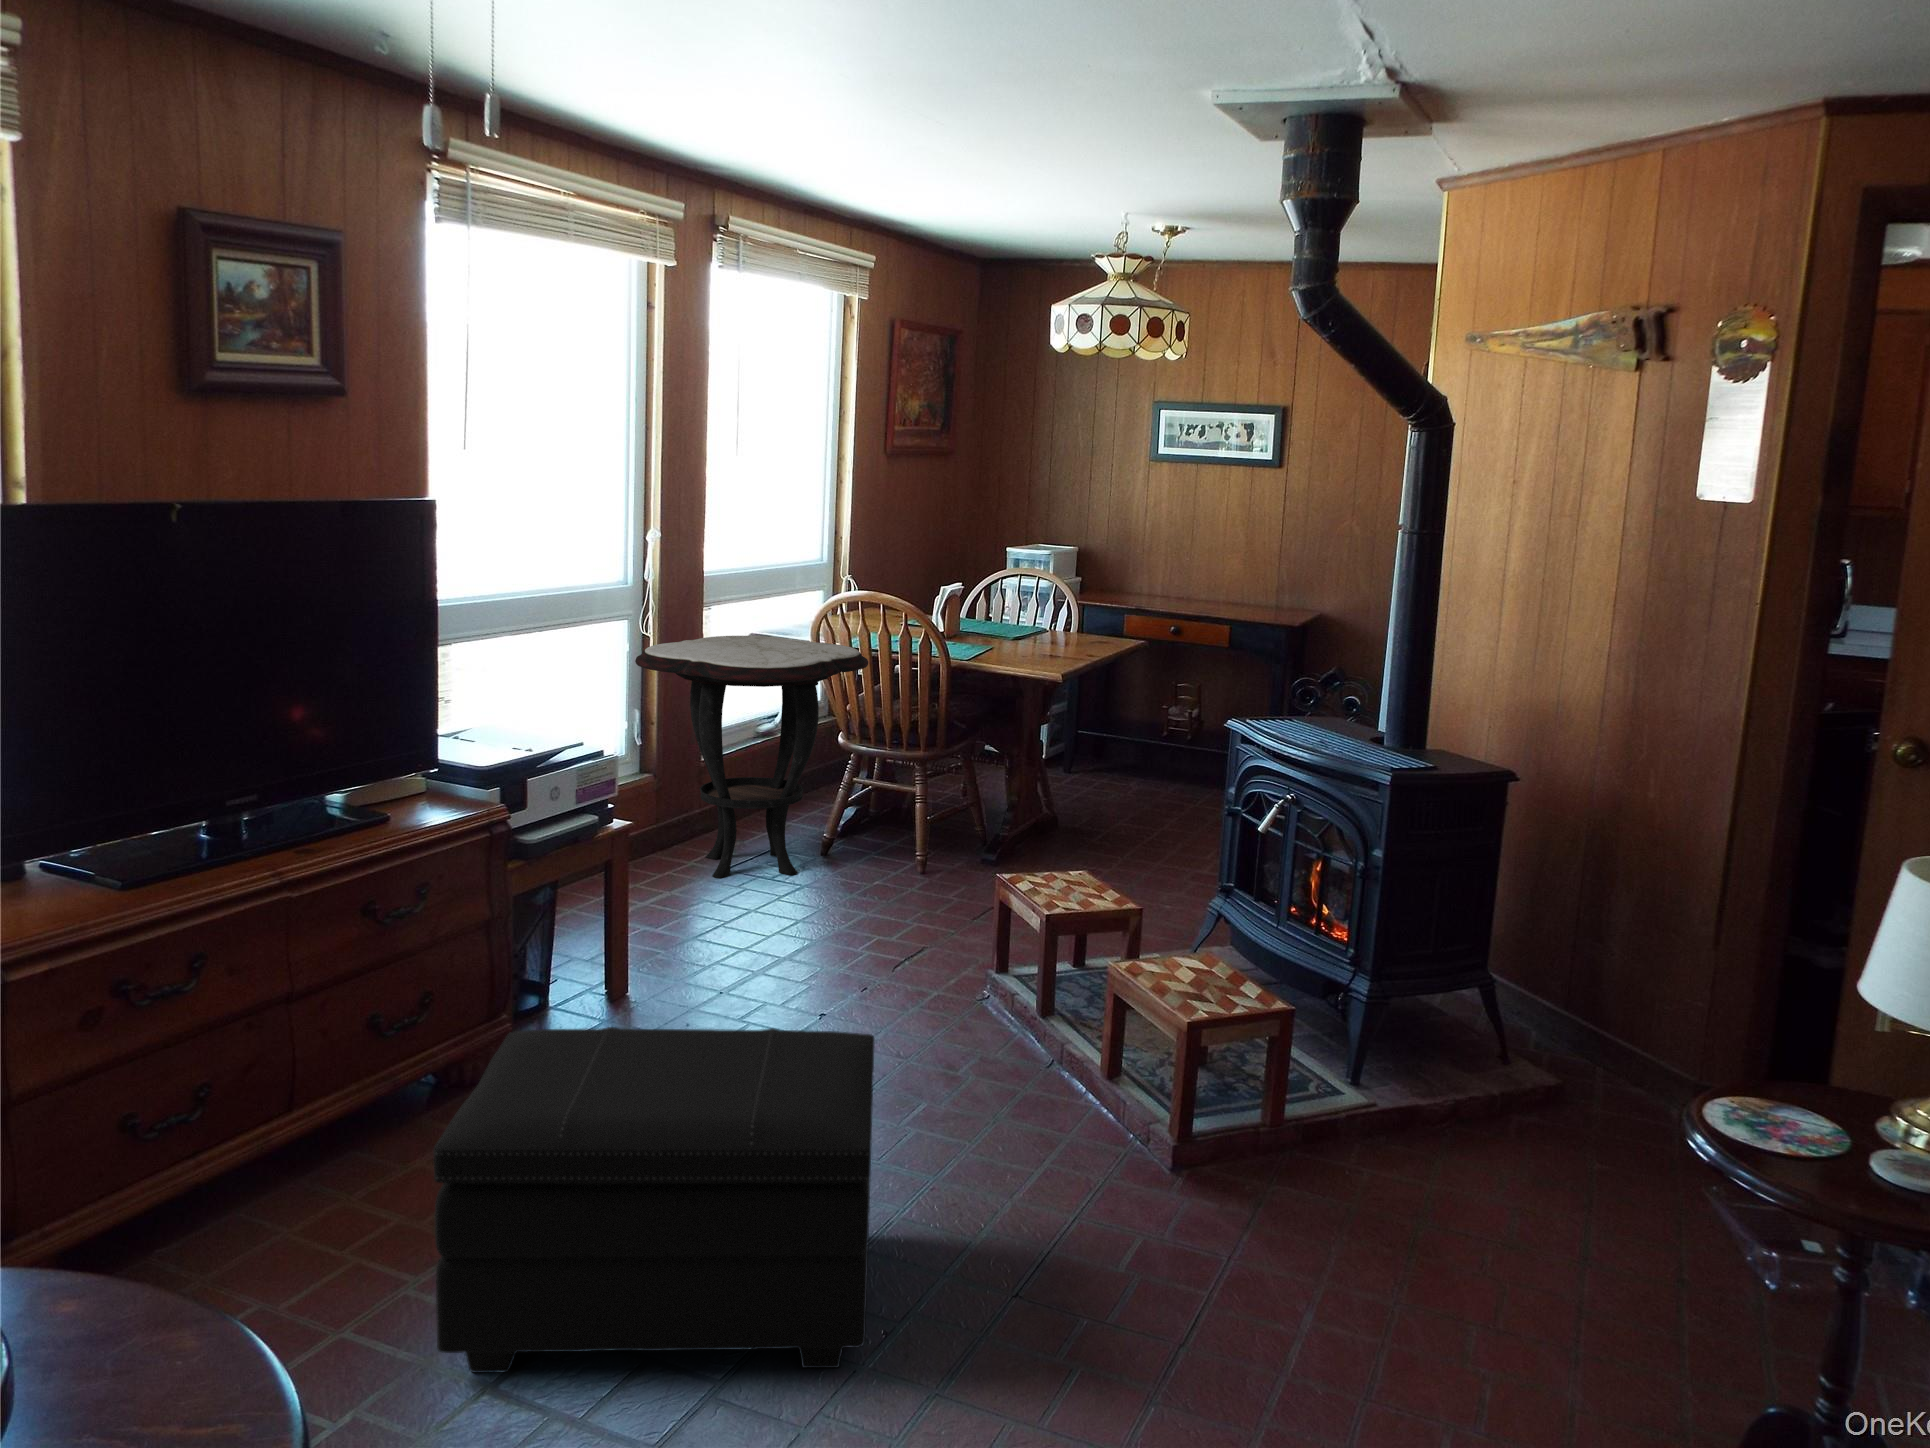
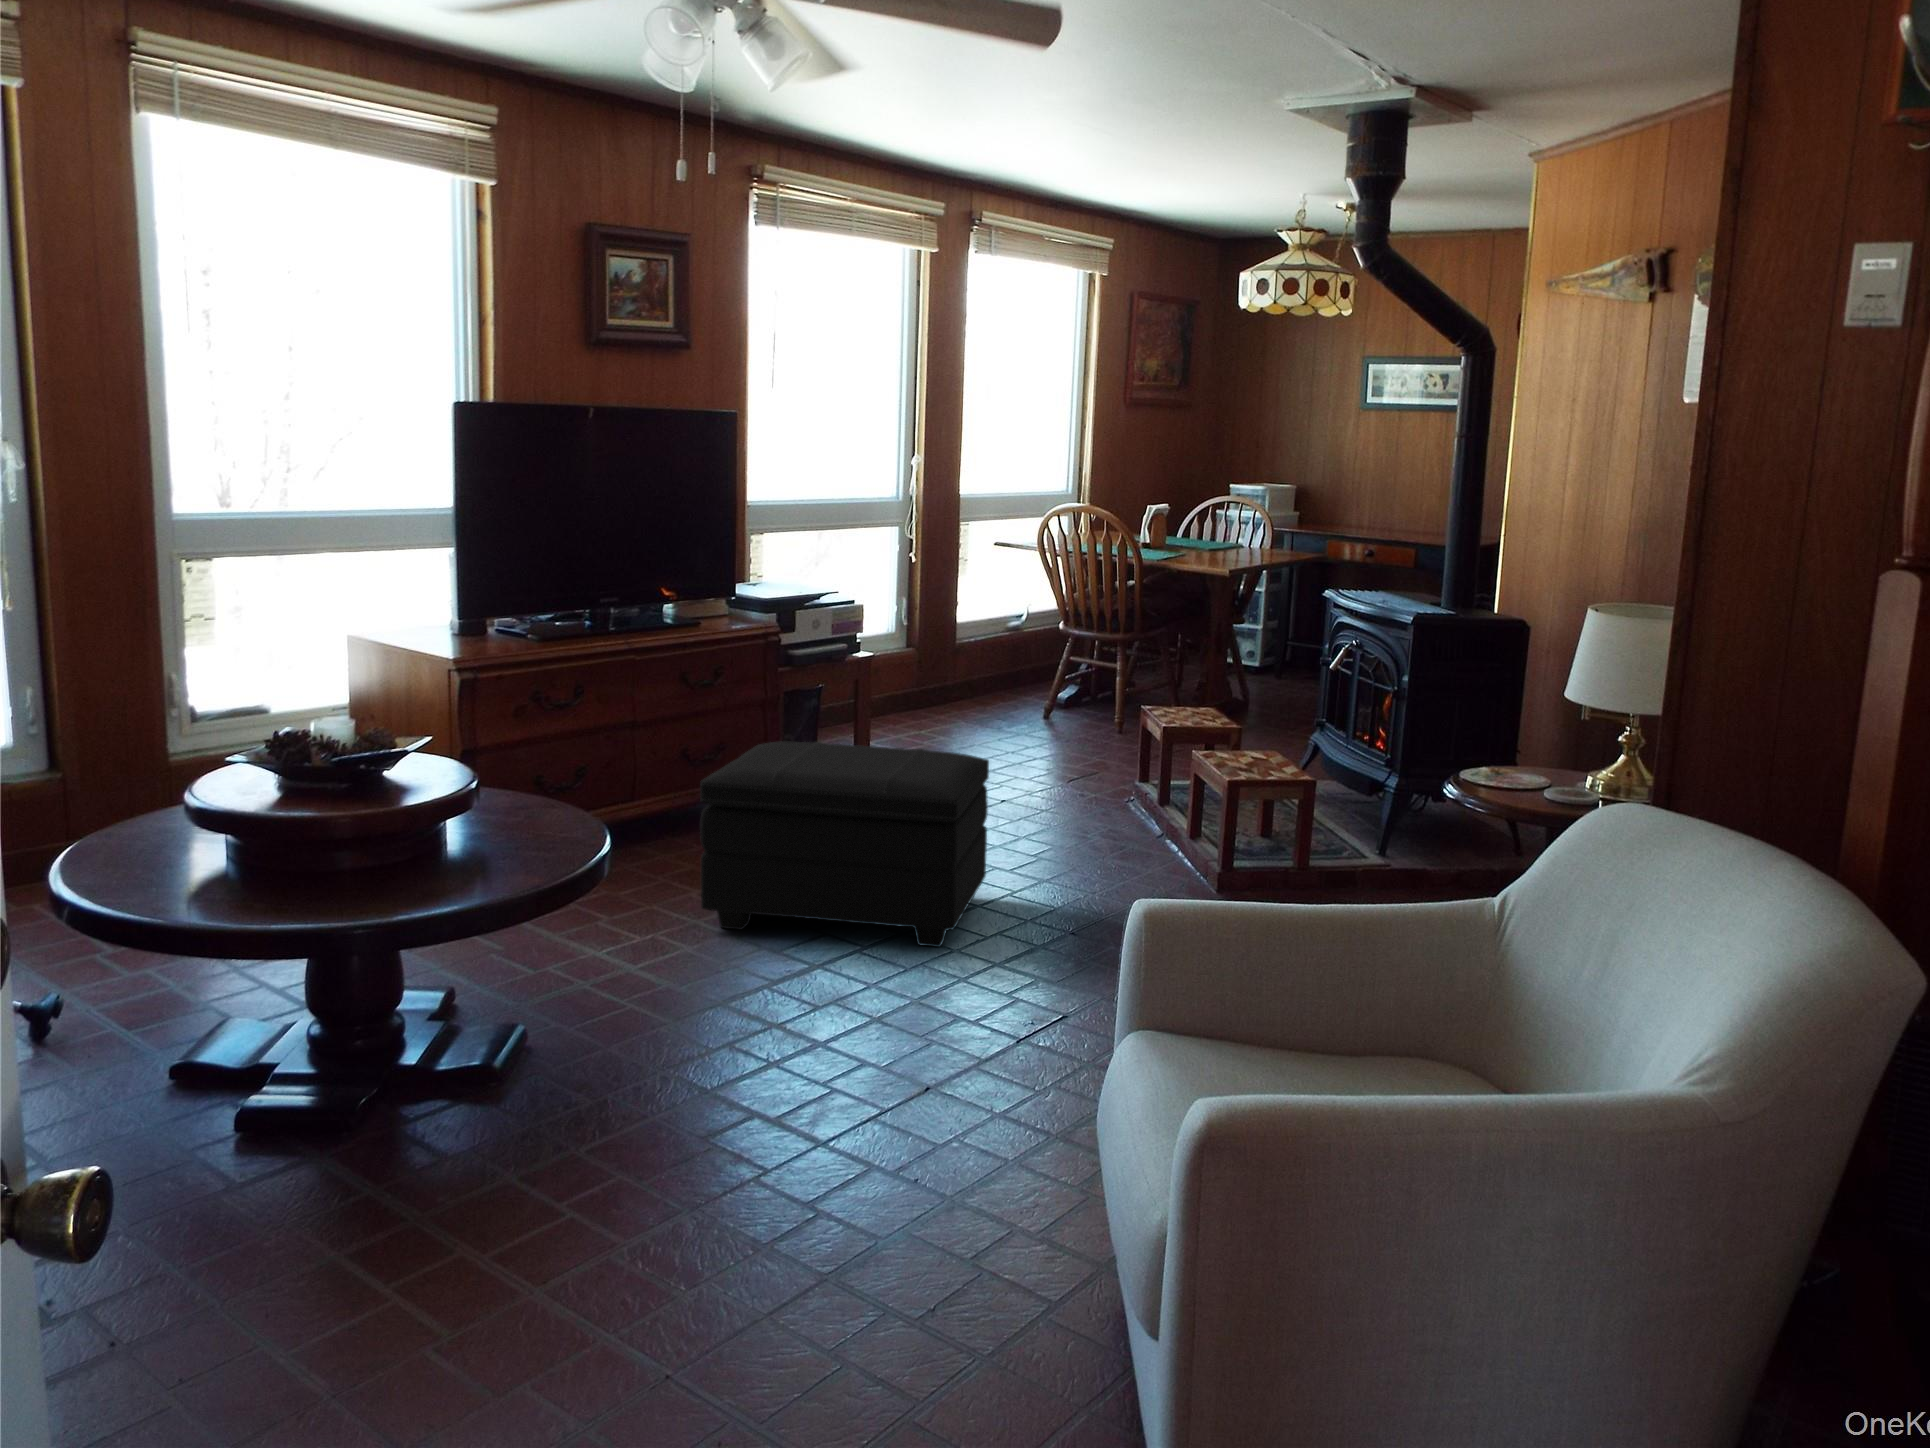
side table: present [635,636,868,878] -> none [900,542,1079,726]

